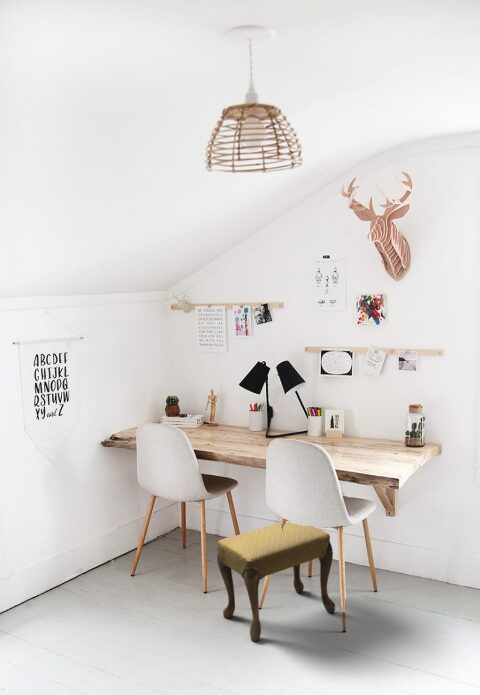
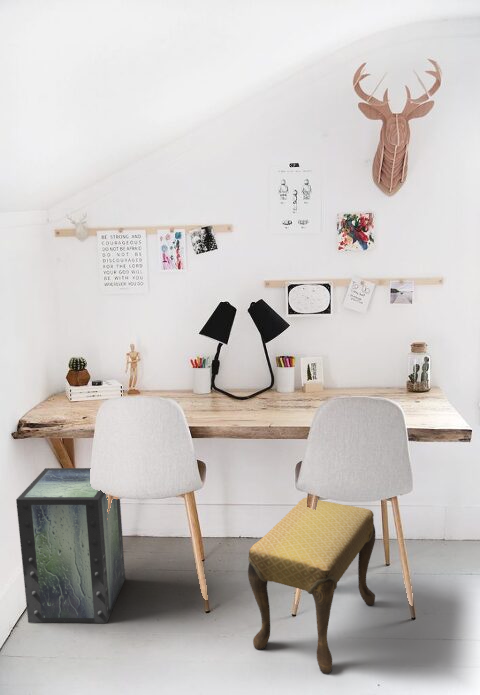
storage box: none [103,470,184,581] -> present [16,468,125,623]

